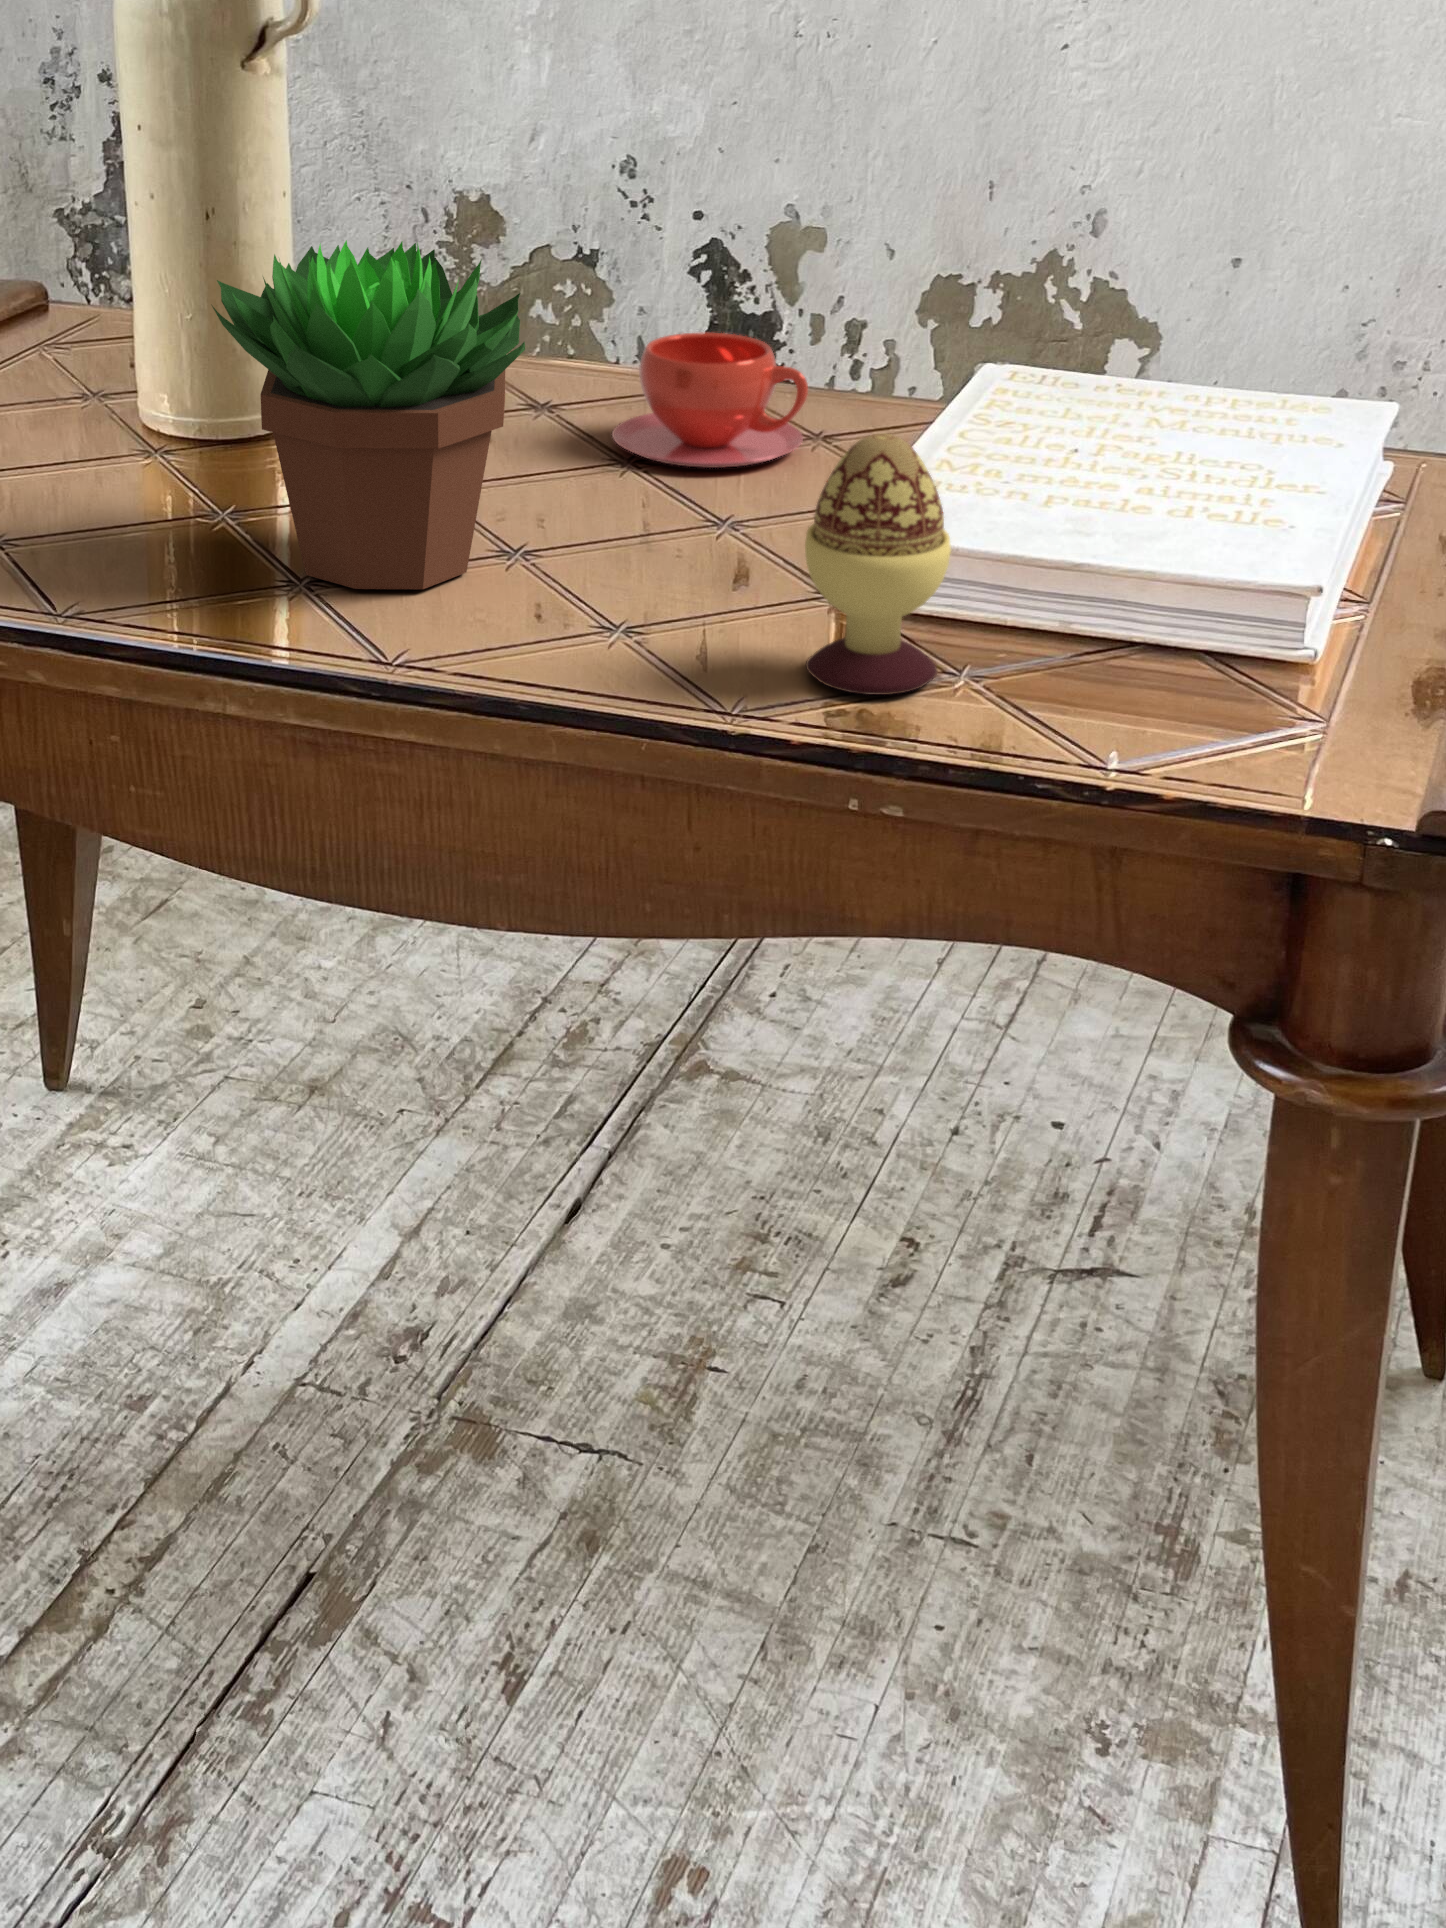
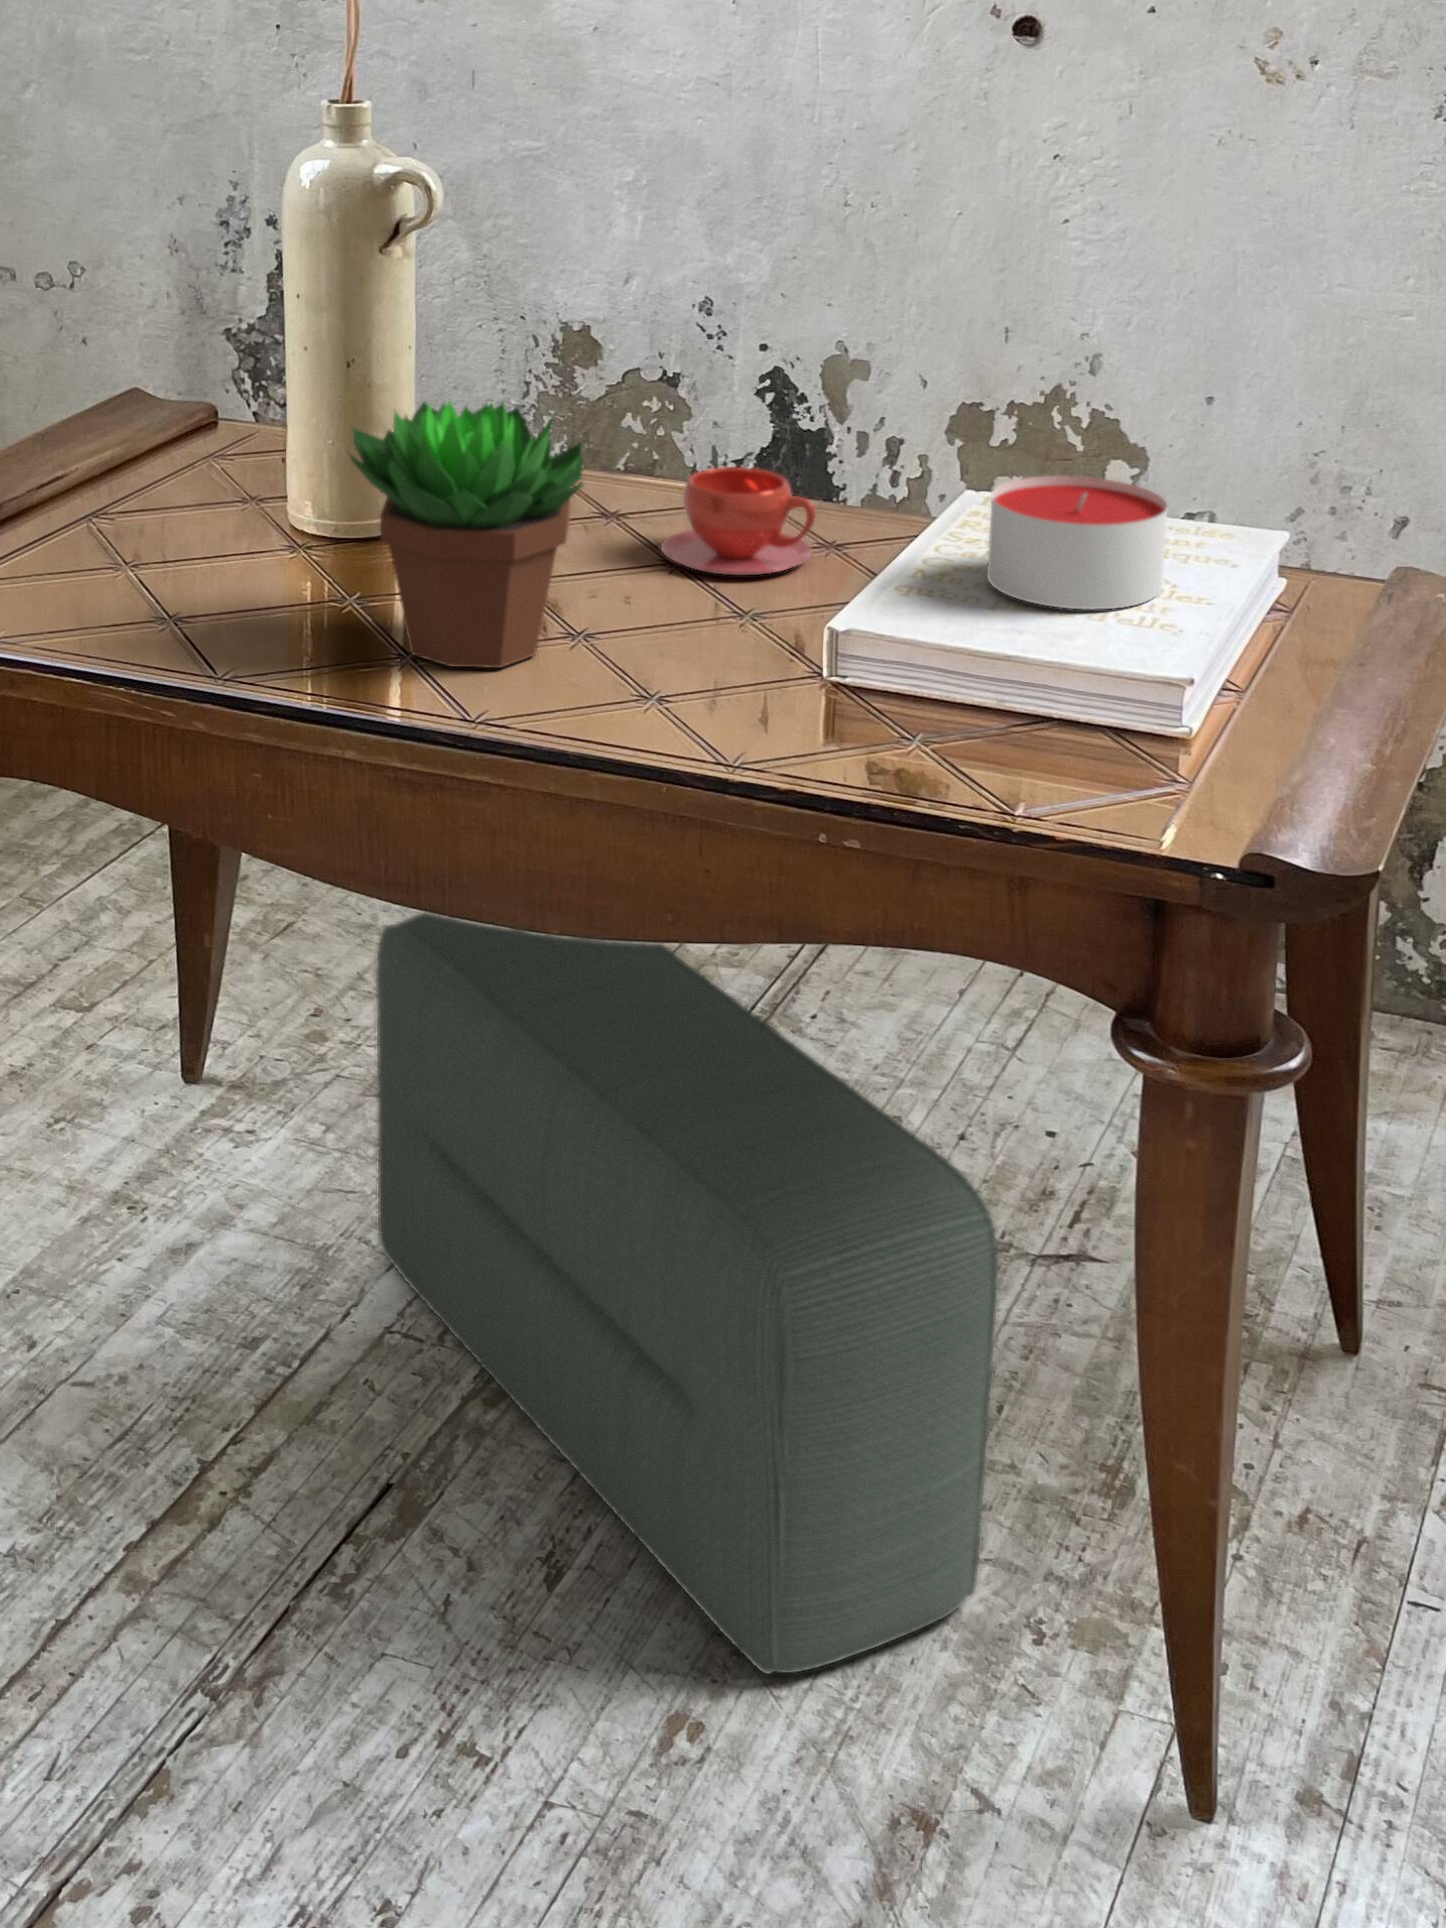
candle: none [1041,329,1277,497] -> present [987,476,1167,610]
decorative egg: present [805,434,951,695] -> none [788,559,898,757]
pouf: none [270,853,1059,1804] -> present [376,912,998,1674]

